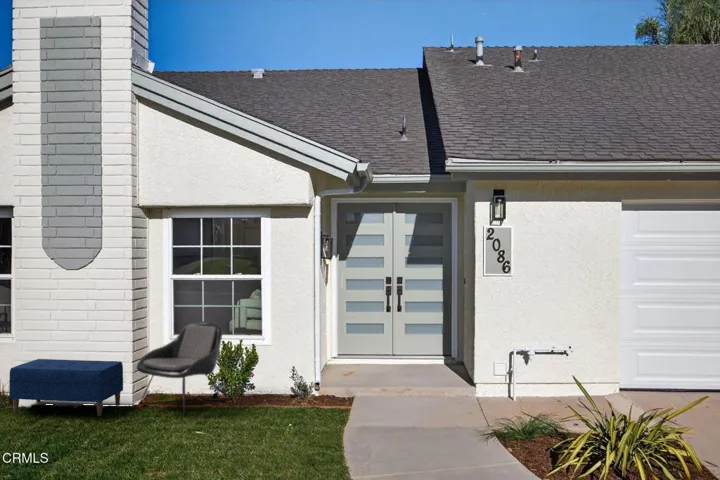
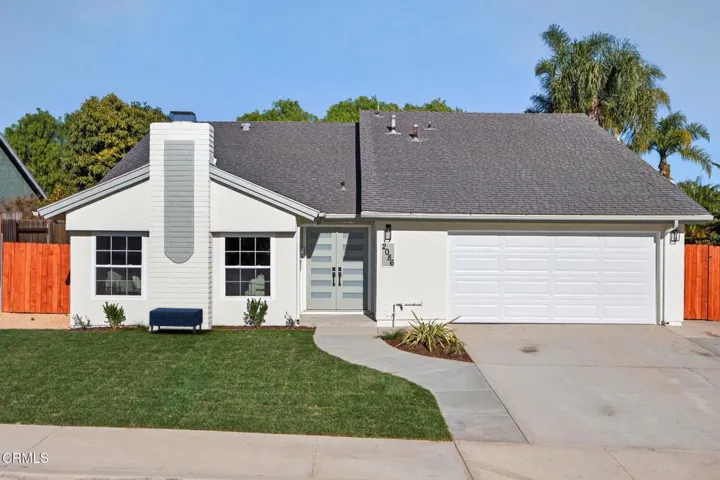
lounge chair: present [136,321,227,415] -> none [210,289,254,333]

